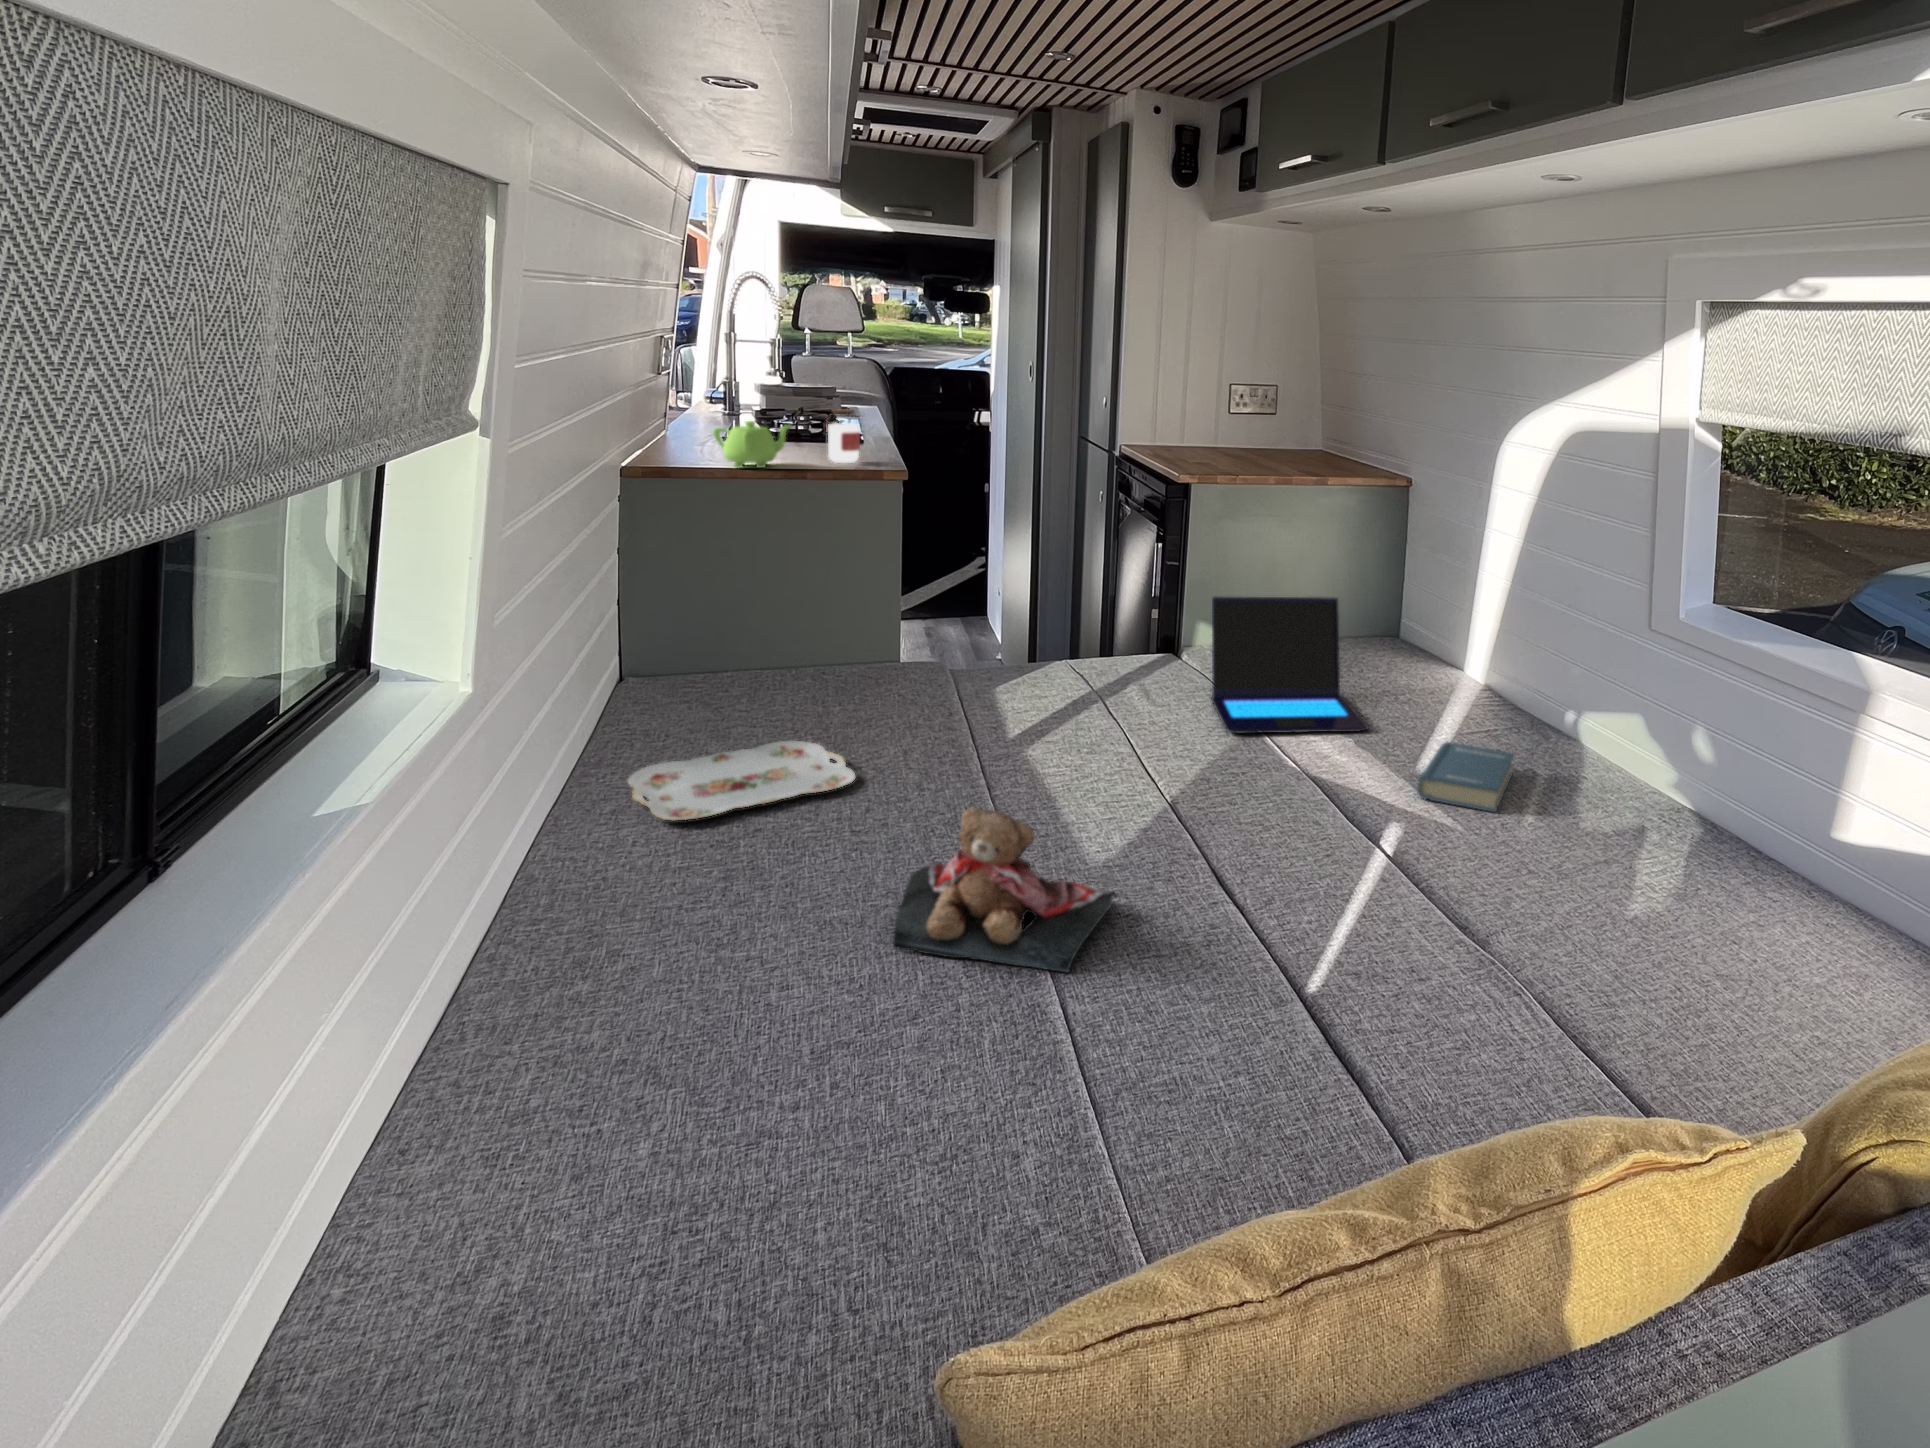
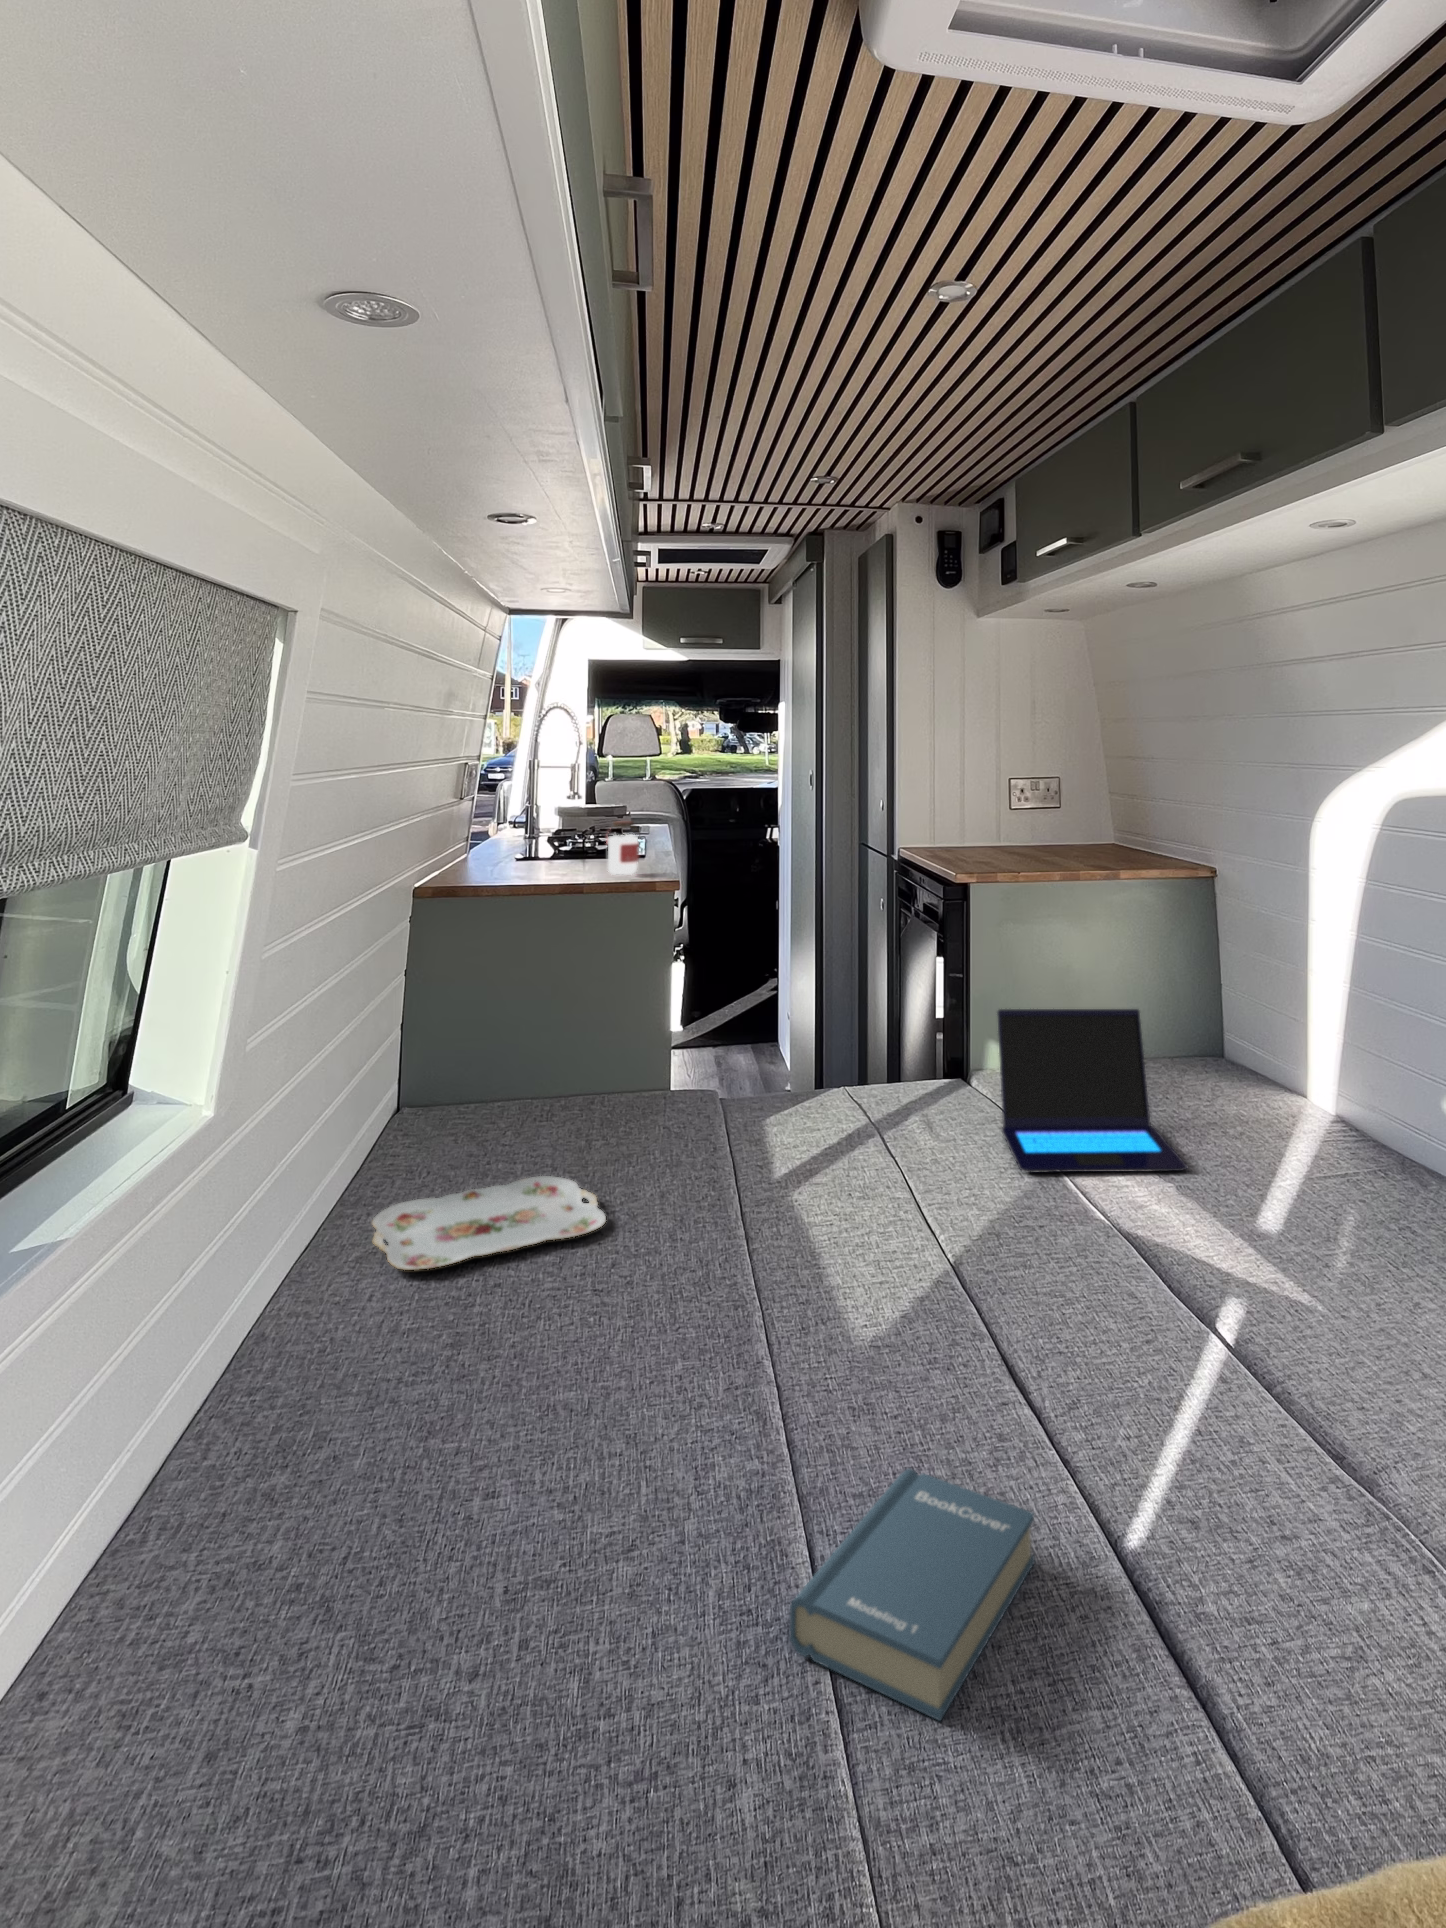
teapot: present [713,421,789,468] -> none [499,836,574,883]
book: present [1418,742,1514,813] -> present [789,1469,1035,1721]
teddy bear: present [893,806,1117,973] -> none [615,1258,885,1498]

